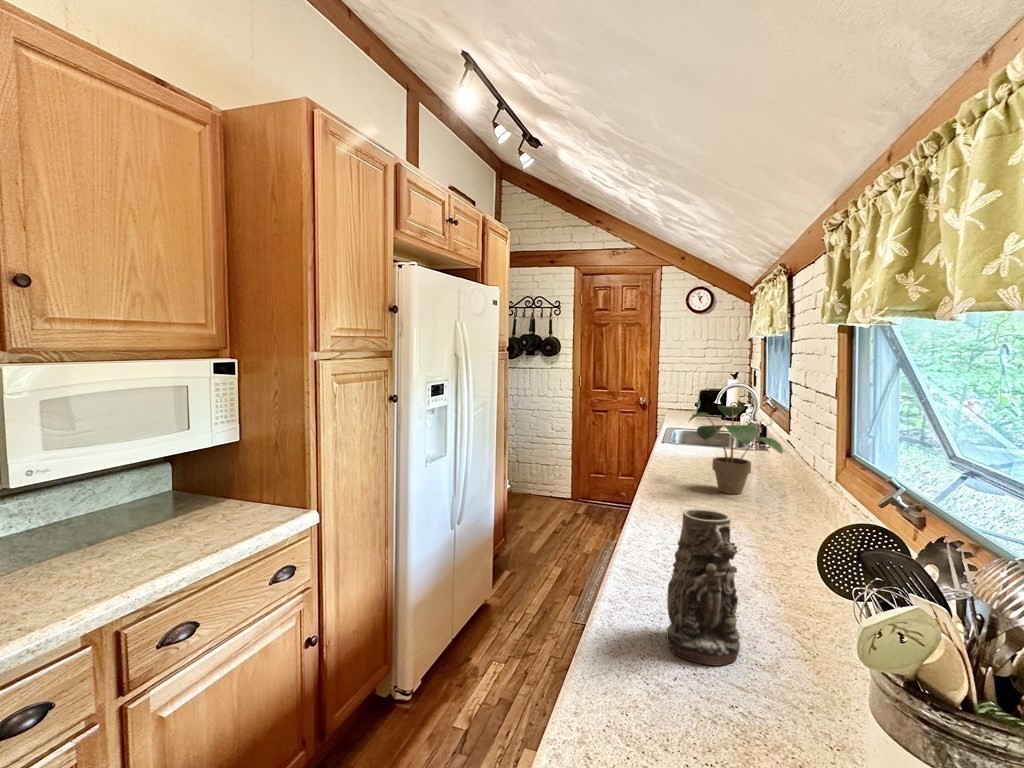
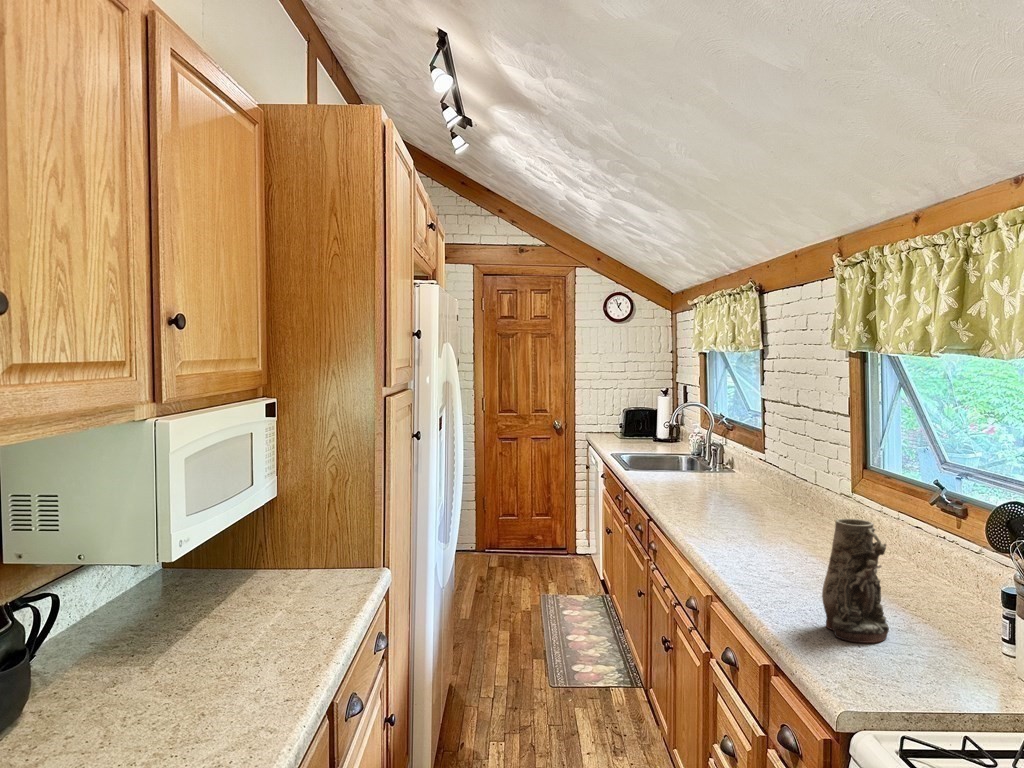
potted plant: present [689,405,783,494] -> none [700,427,790,517]

